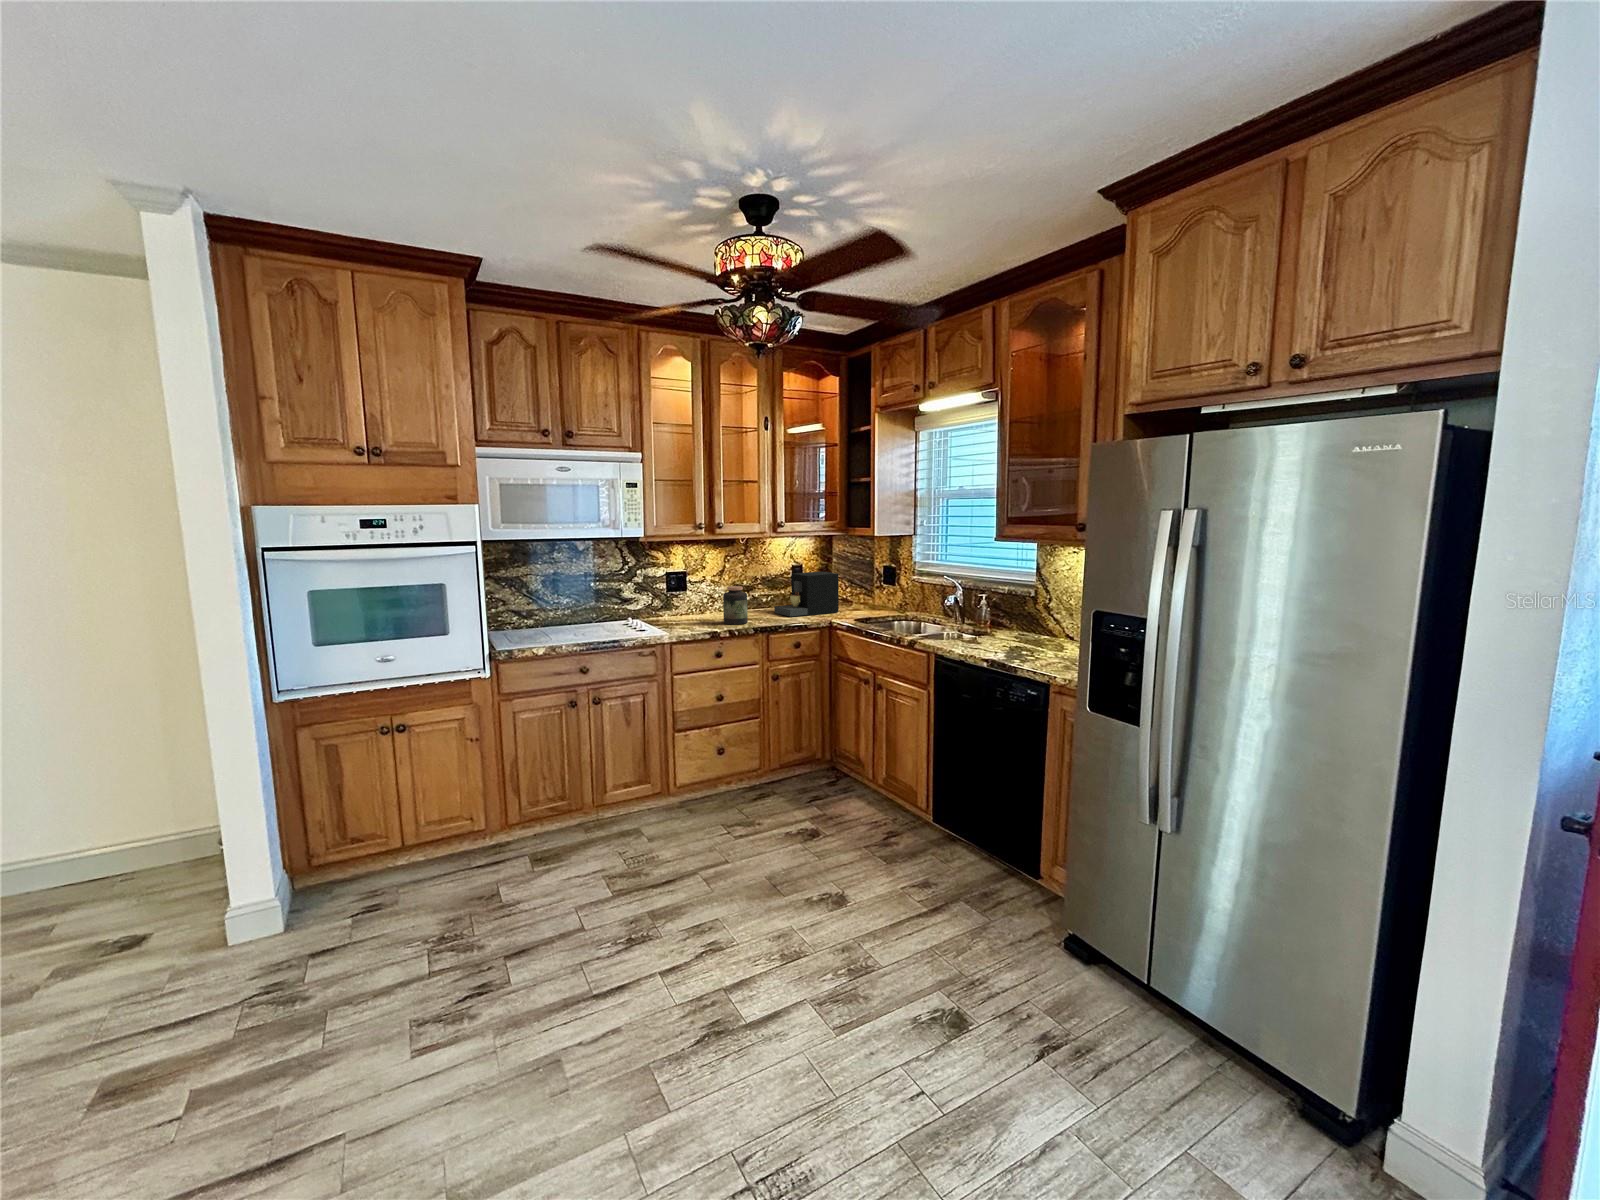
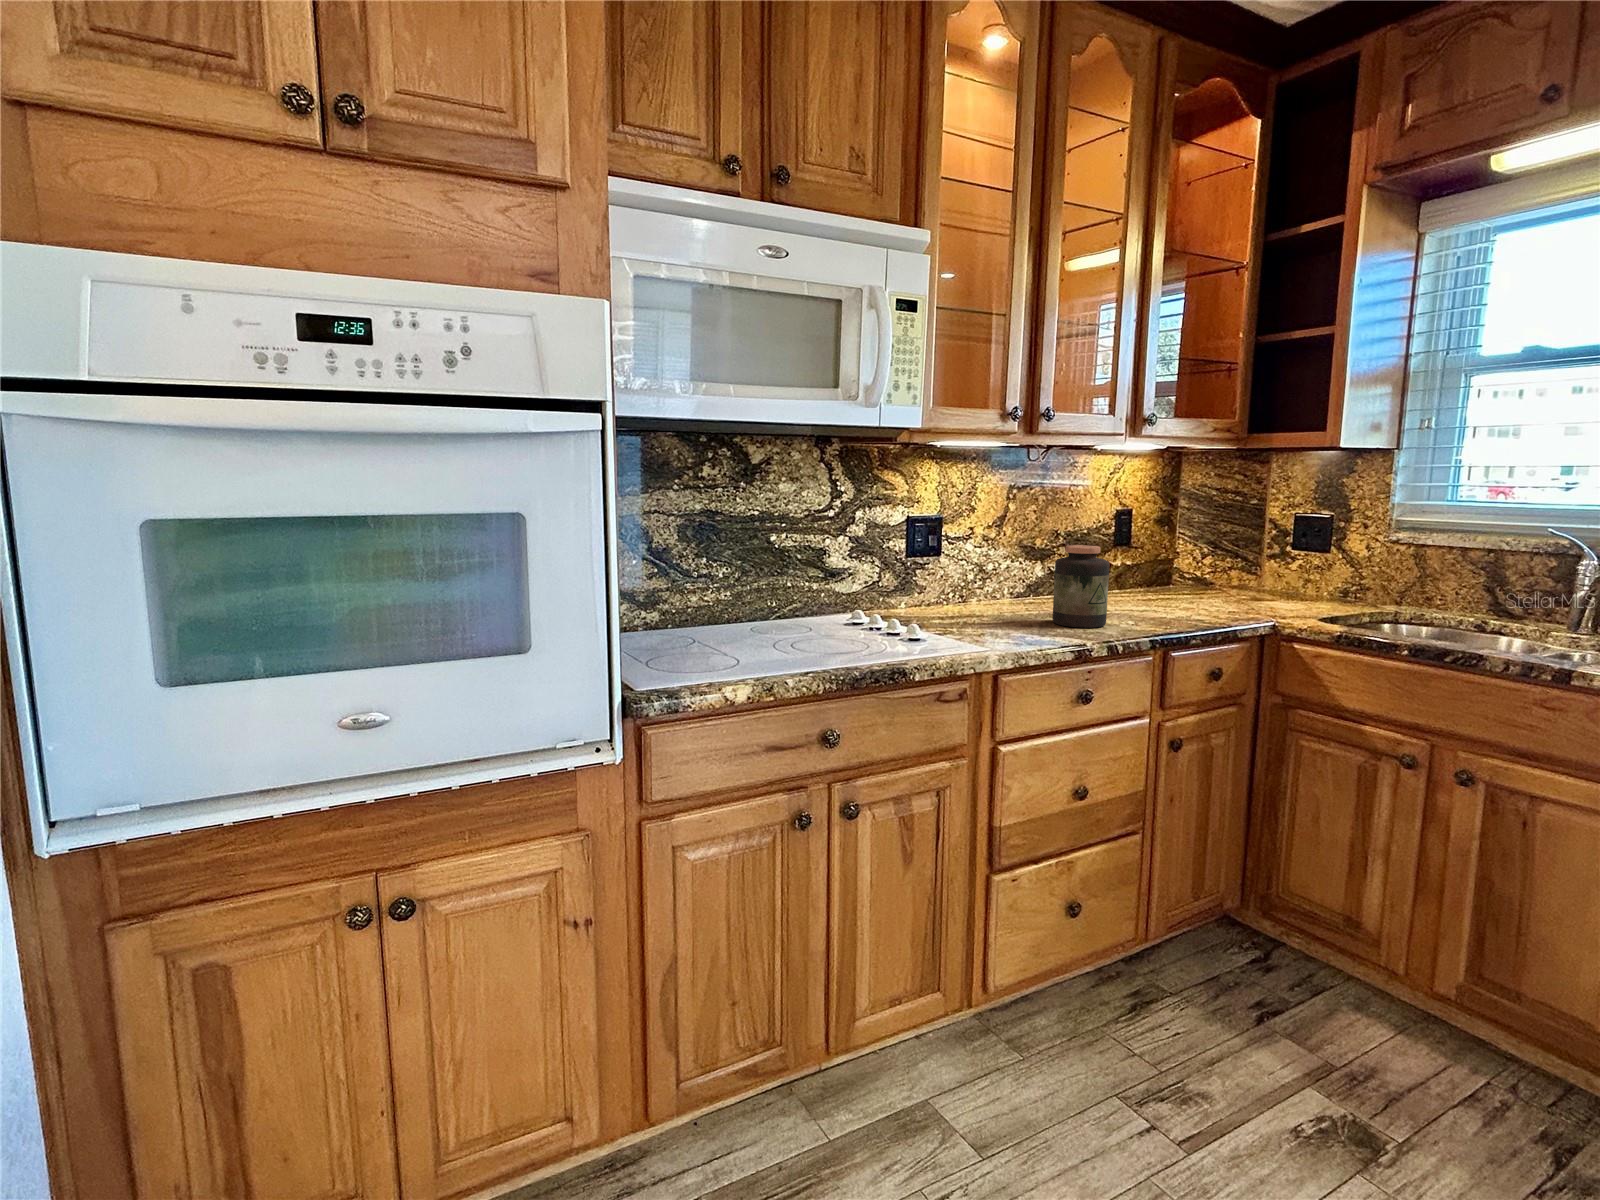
coffee maker: present [774,571,839,617] -> none [1109,522,1239,611]

